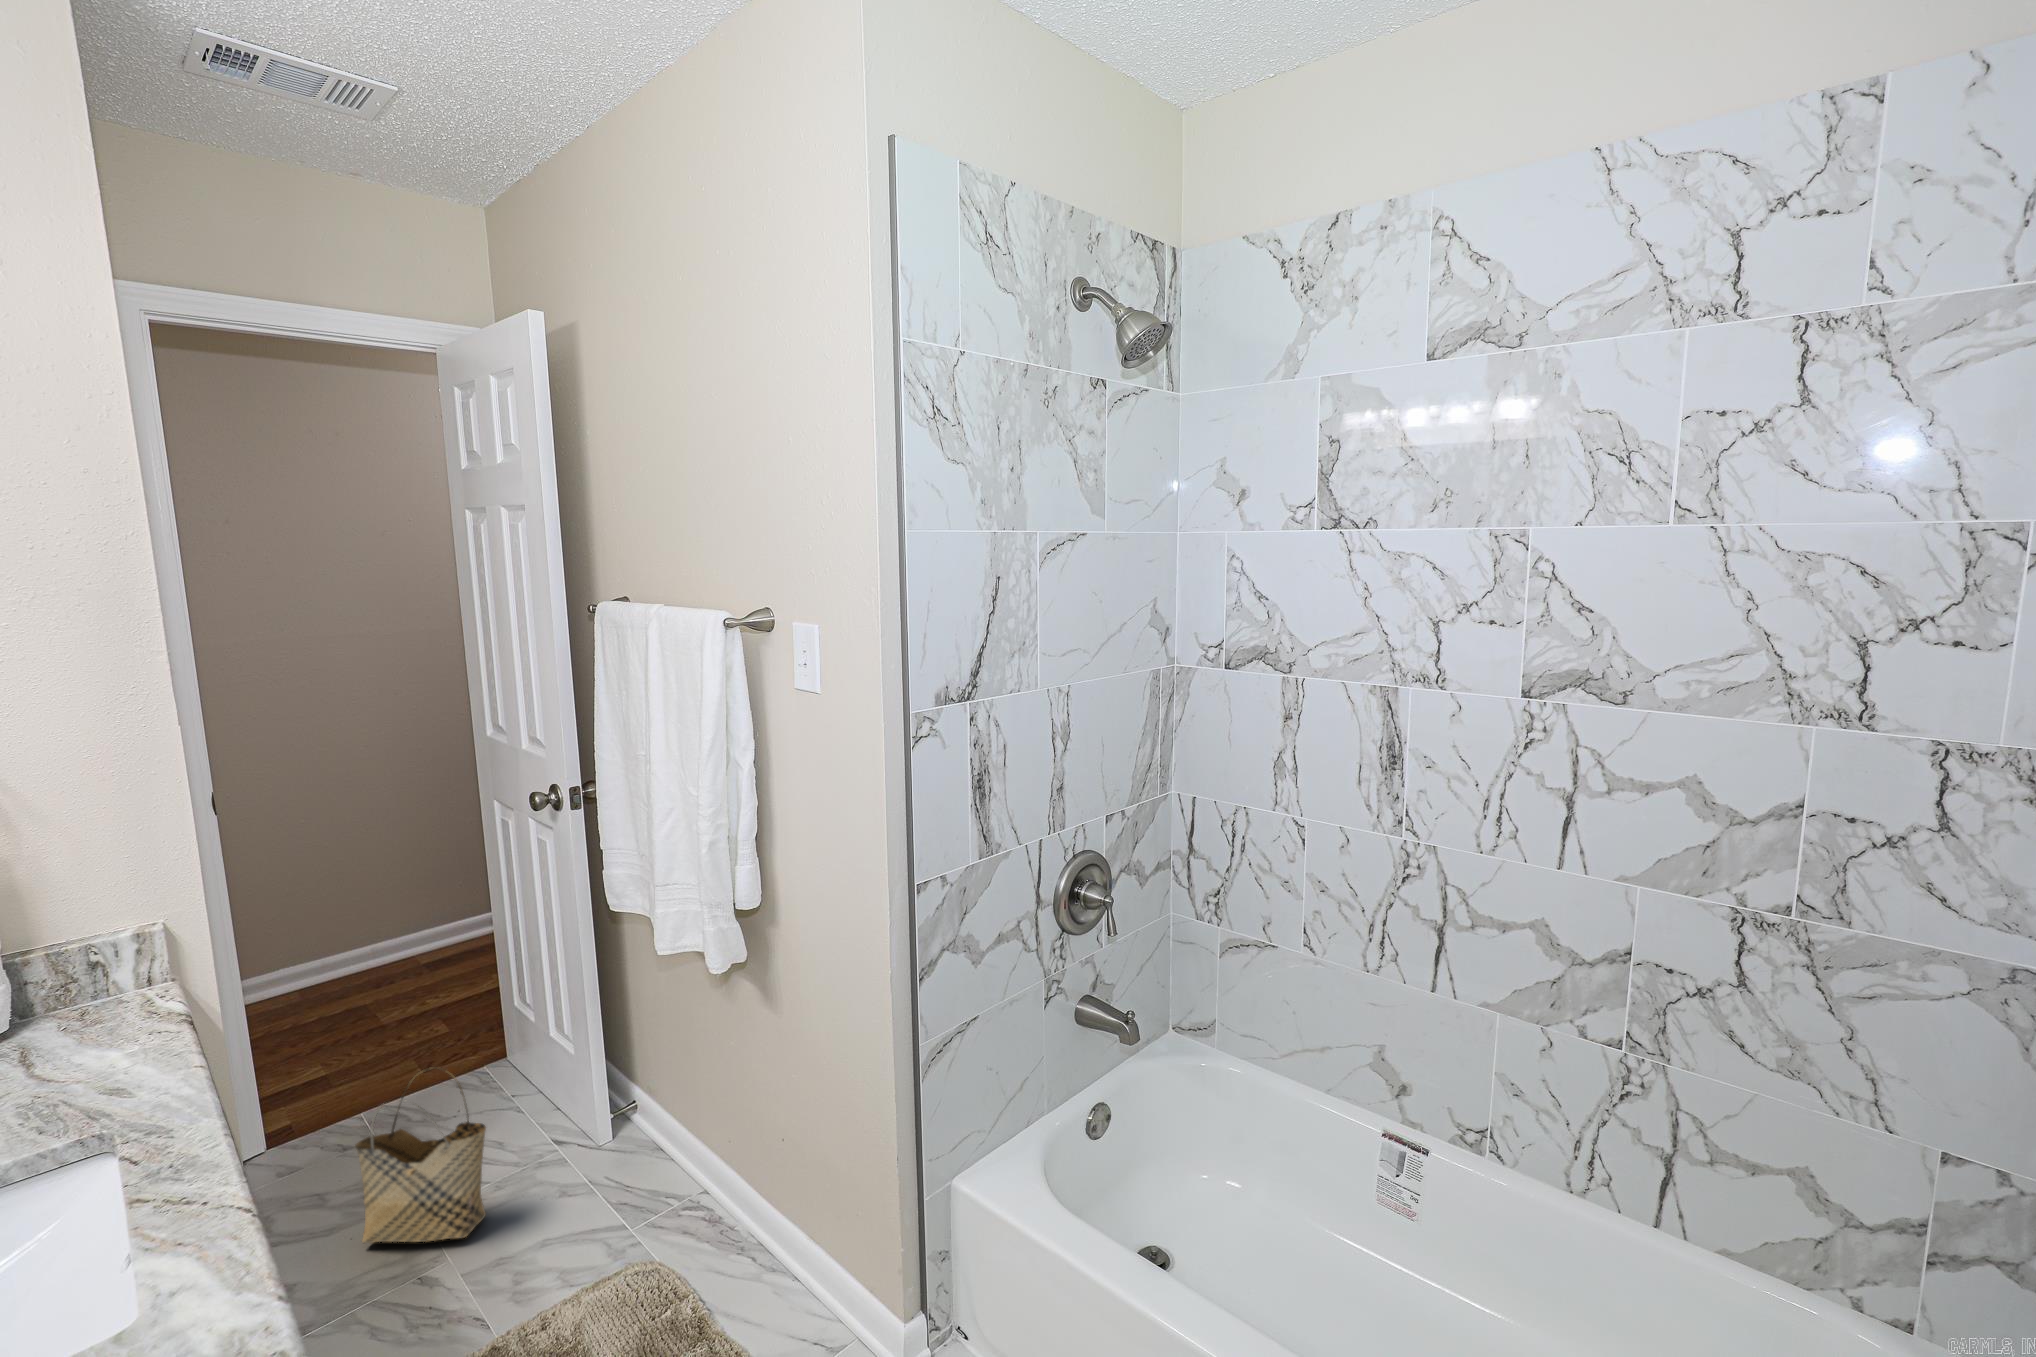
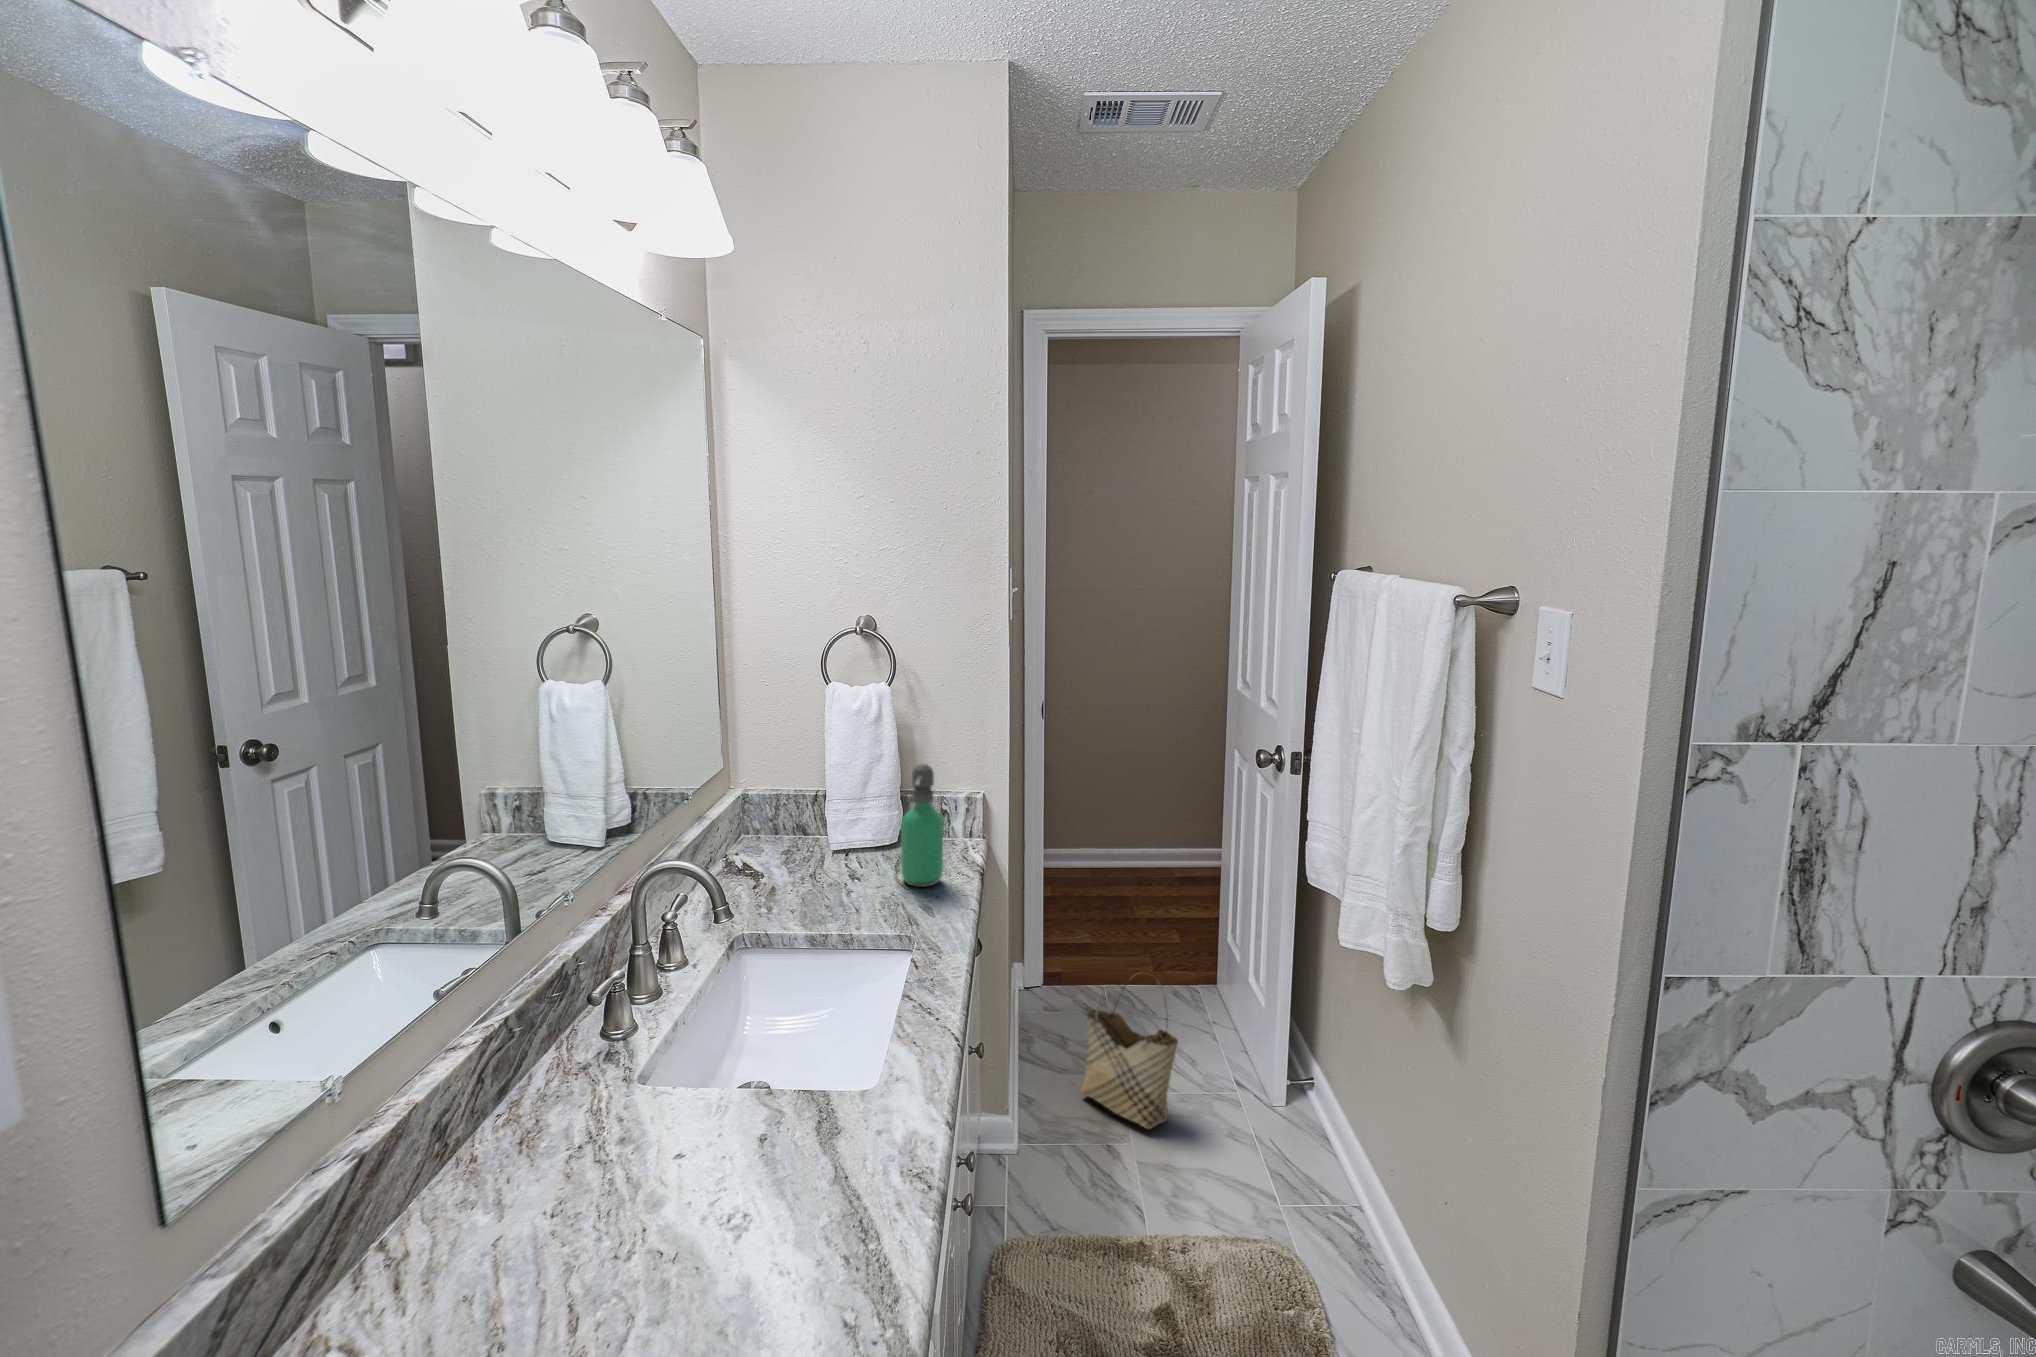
soap dispenser: none [47,899,136,1071] -> present [901,764,943,887]

